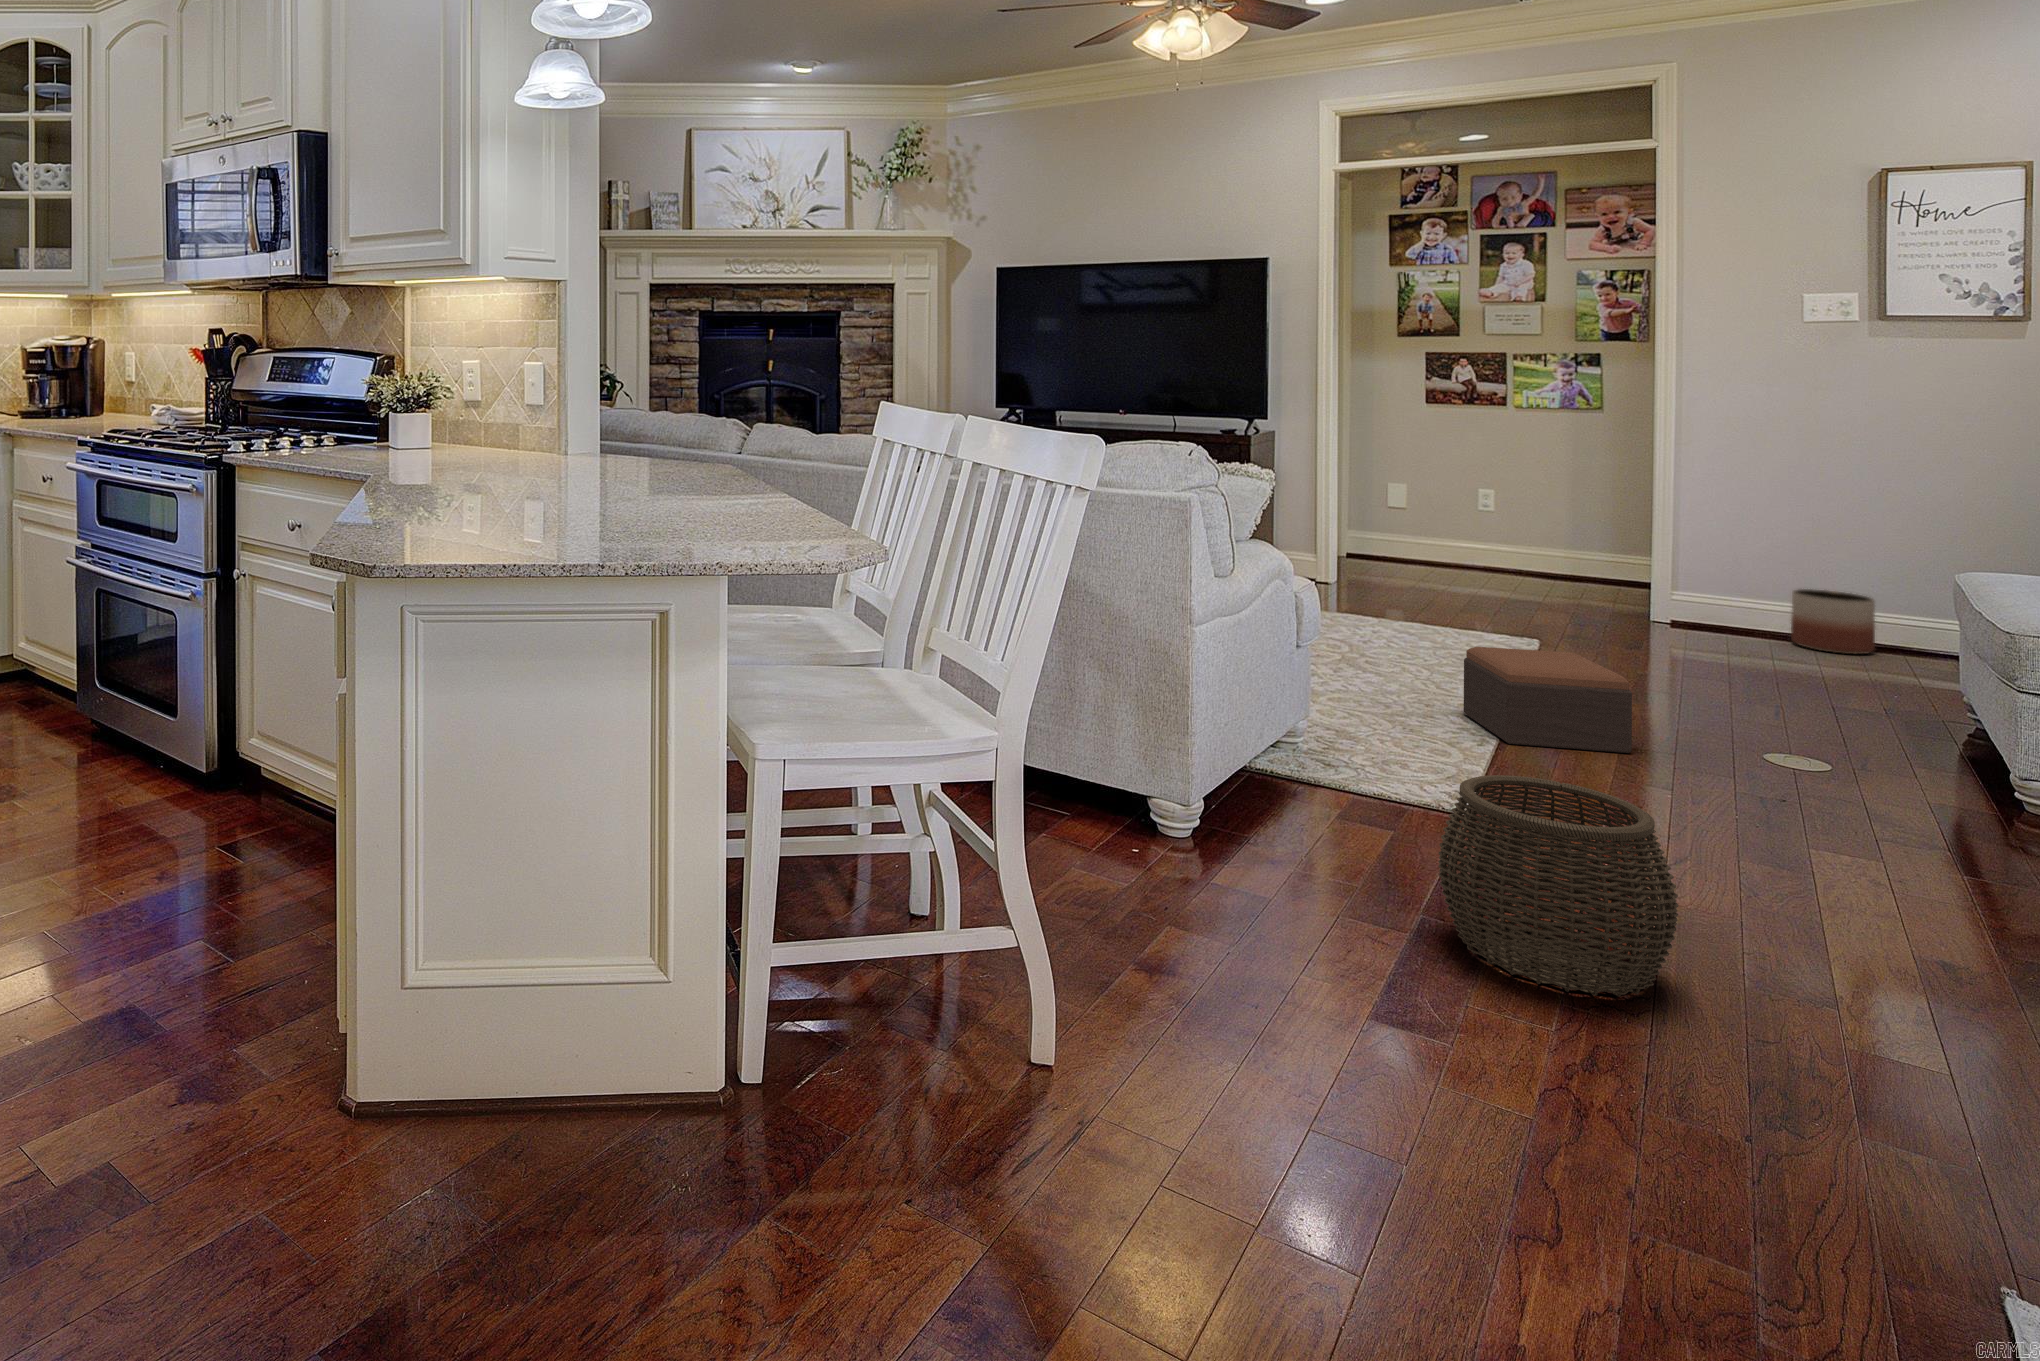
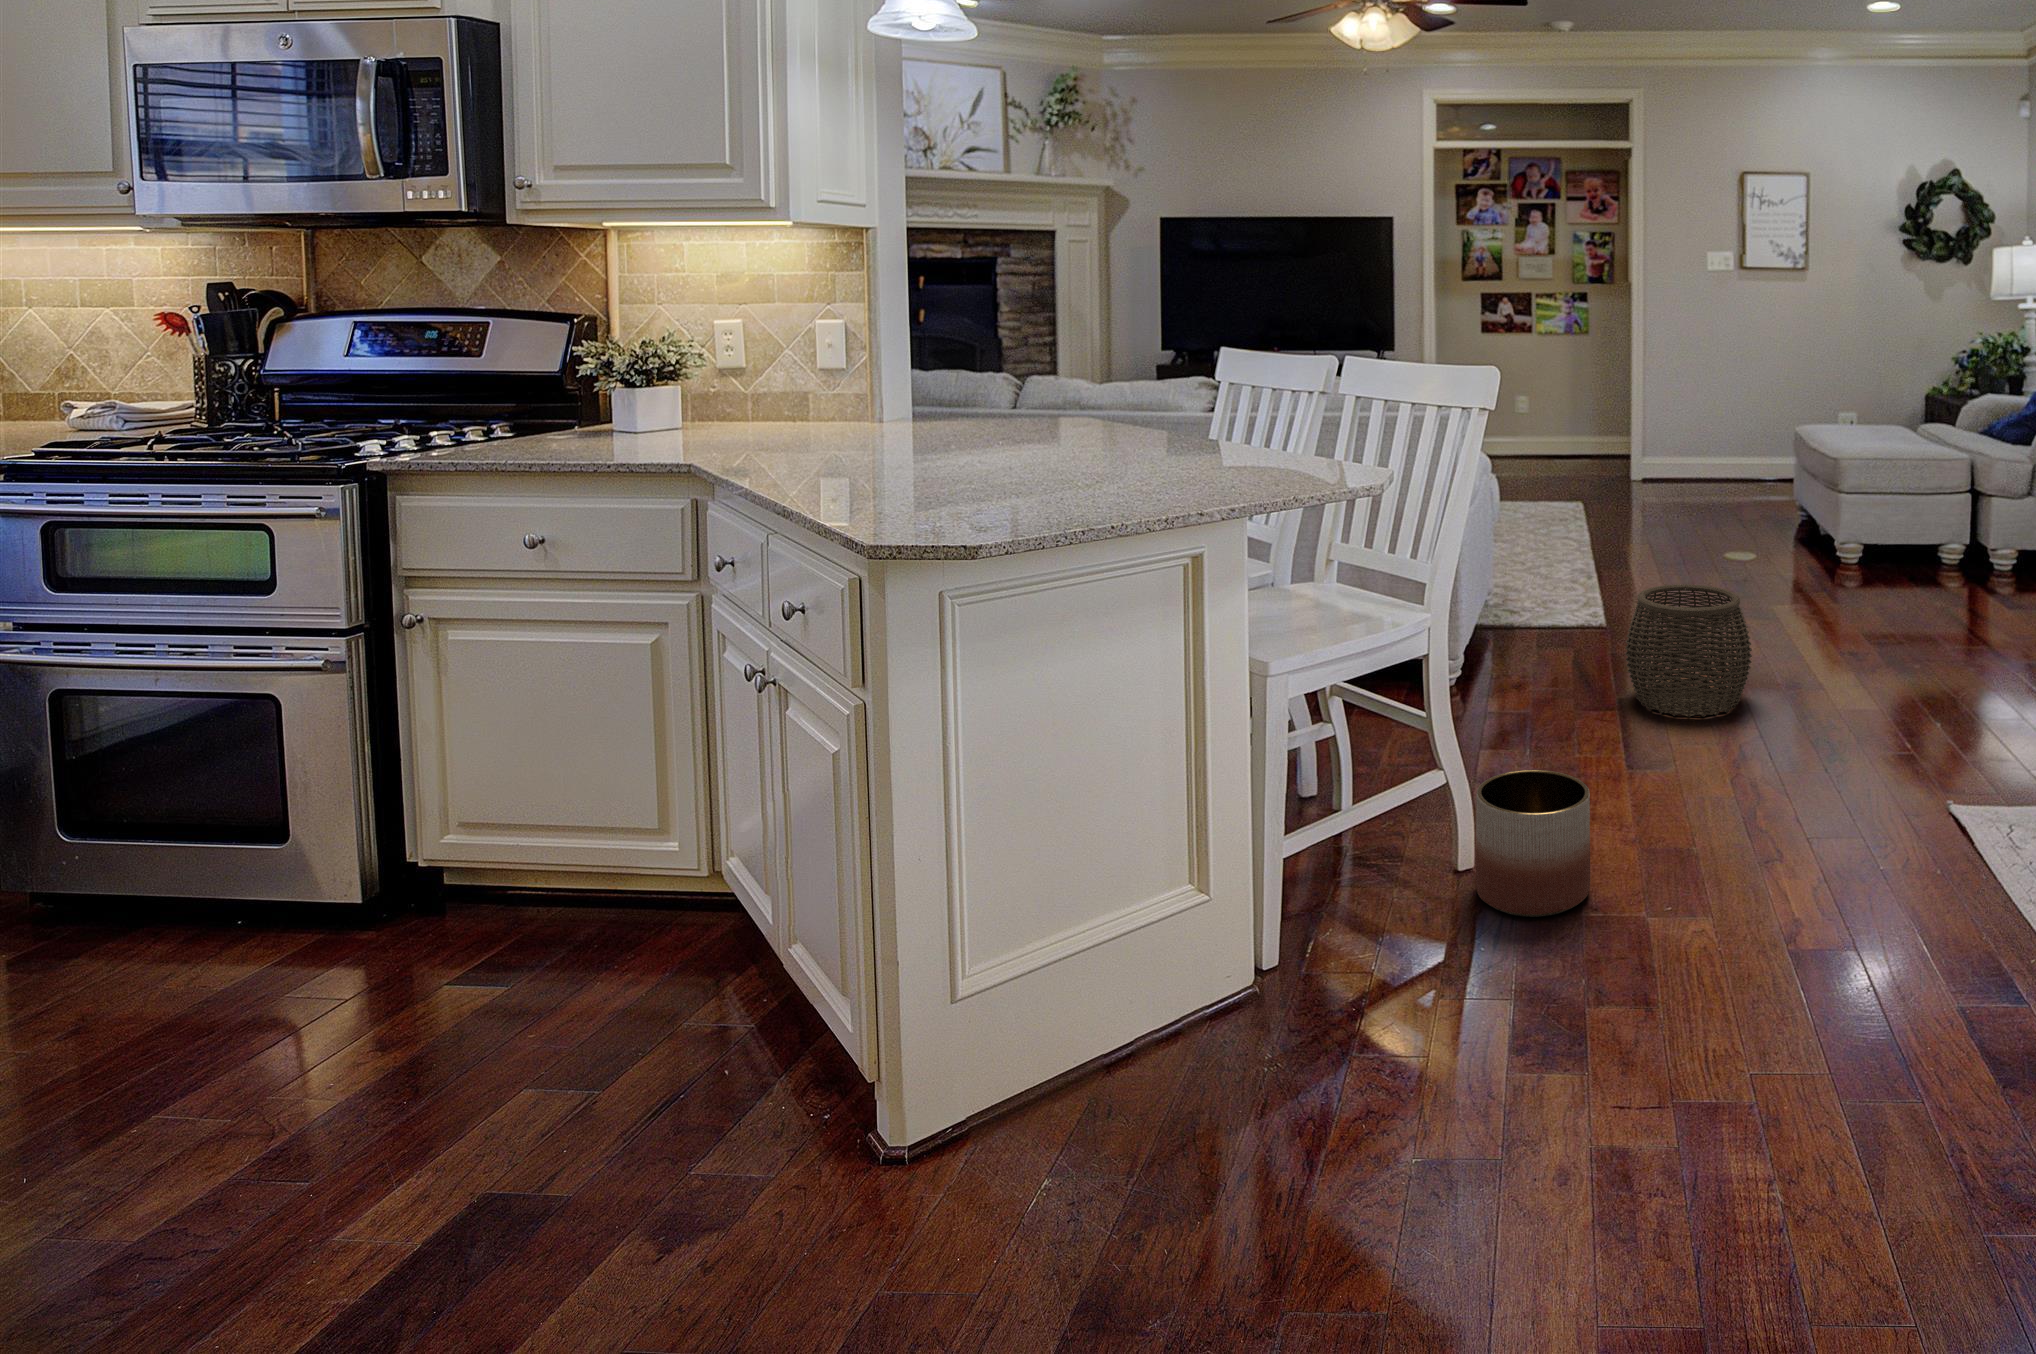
planter: present [1791,589,1875,654] -> present [1476,770,1590,917]
footstool: present [1464,647,1632,753] -> none [1565,506,1662,576]

